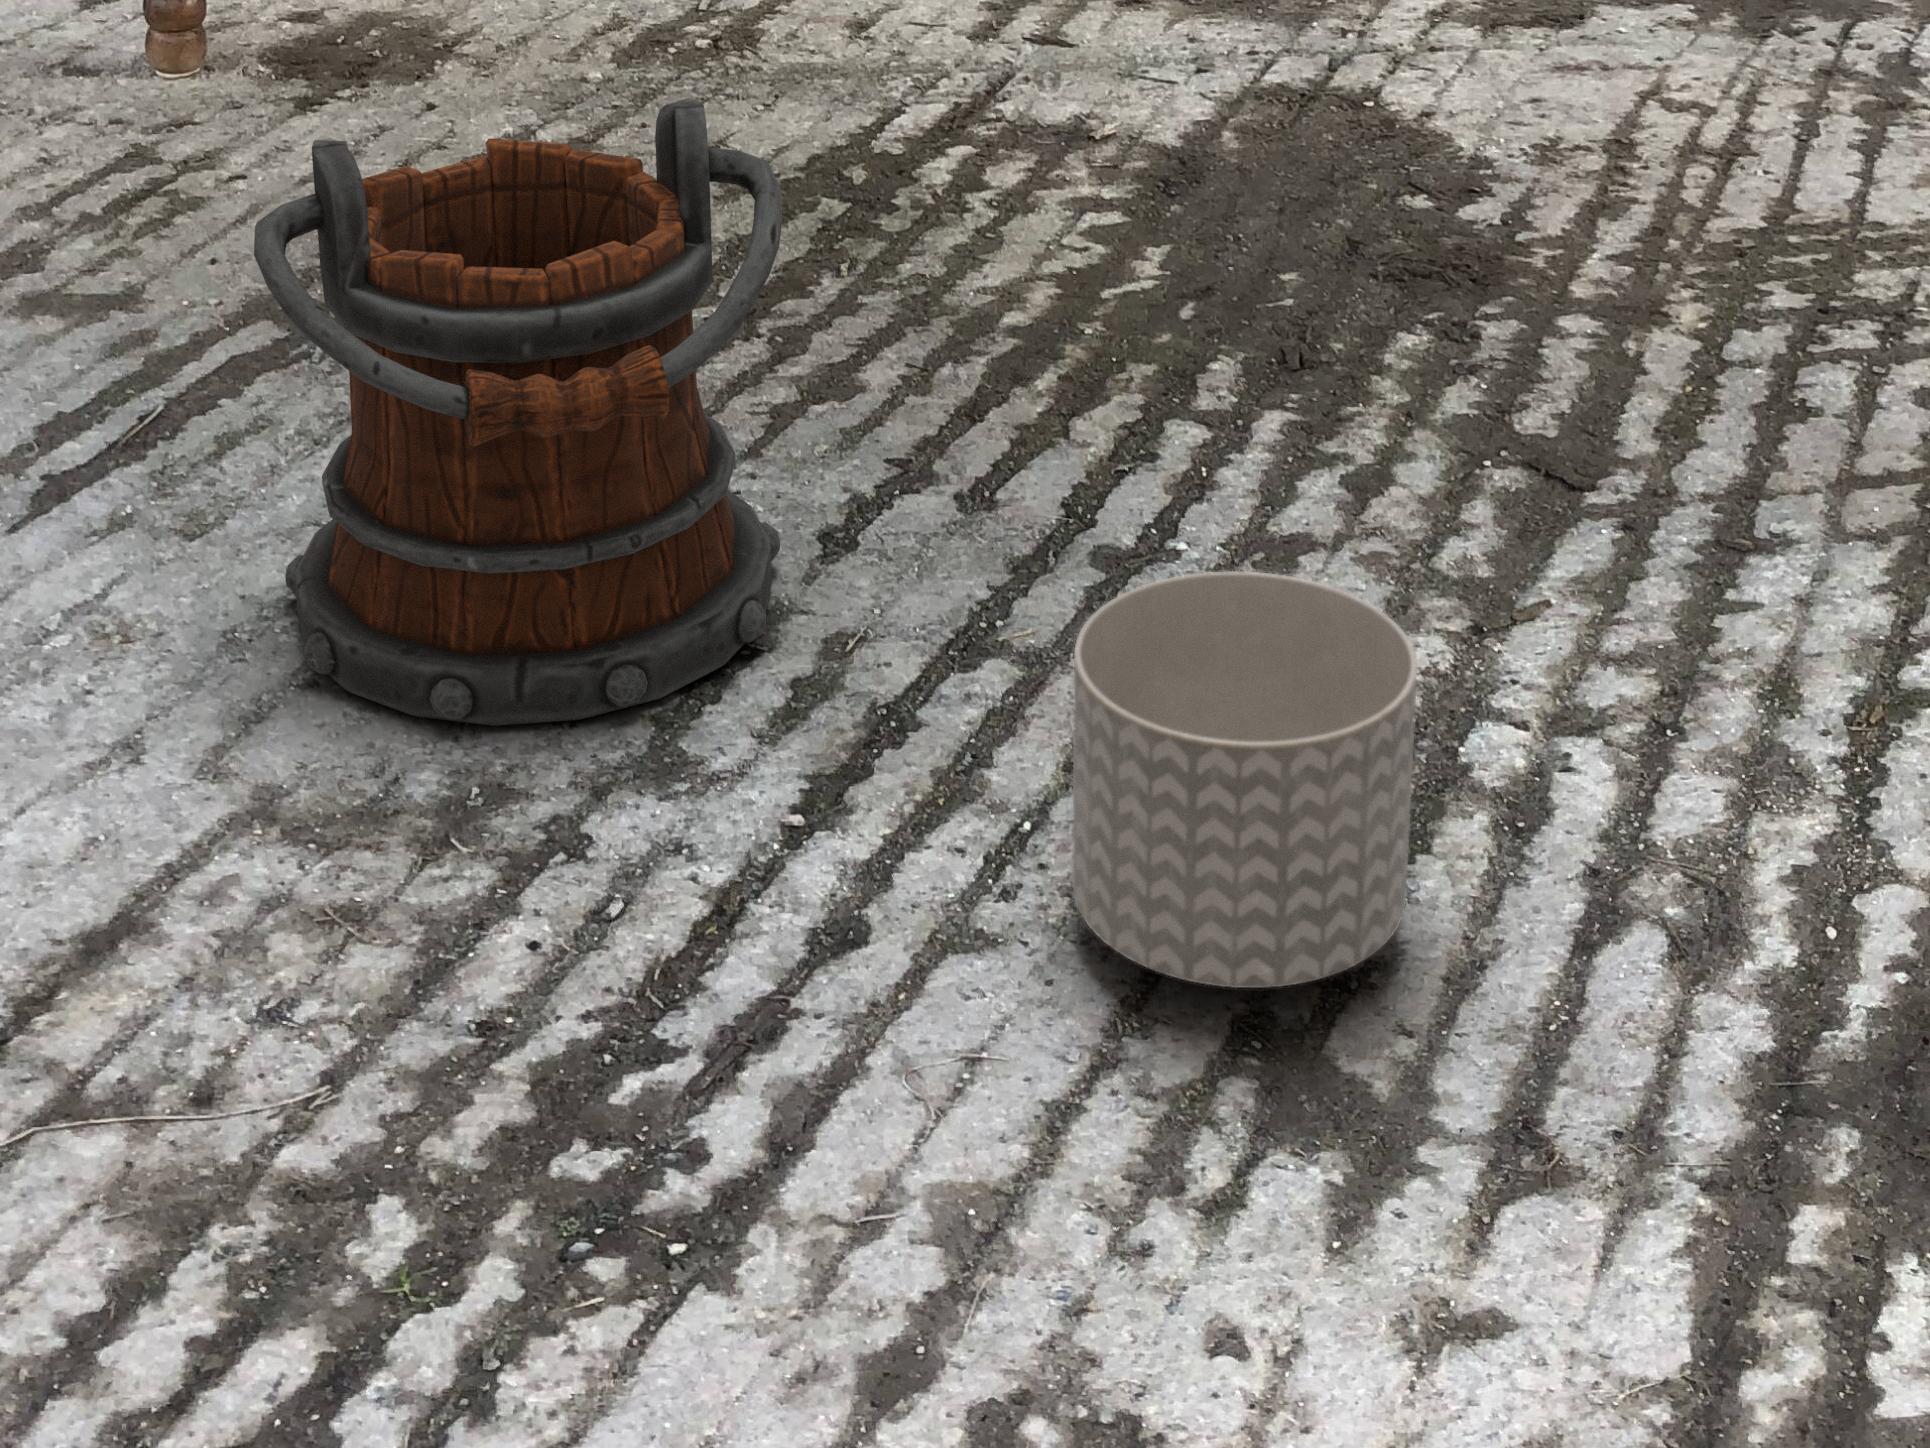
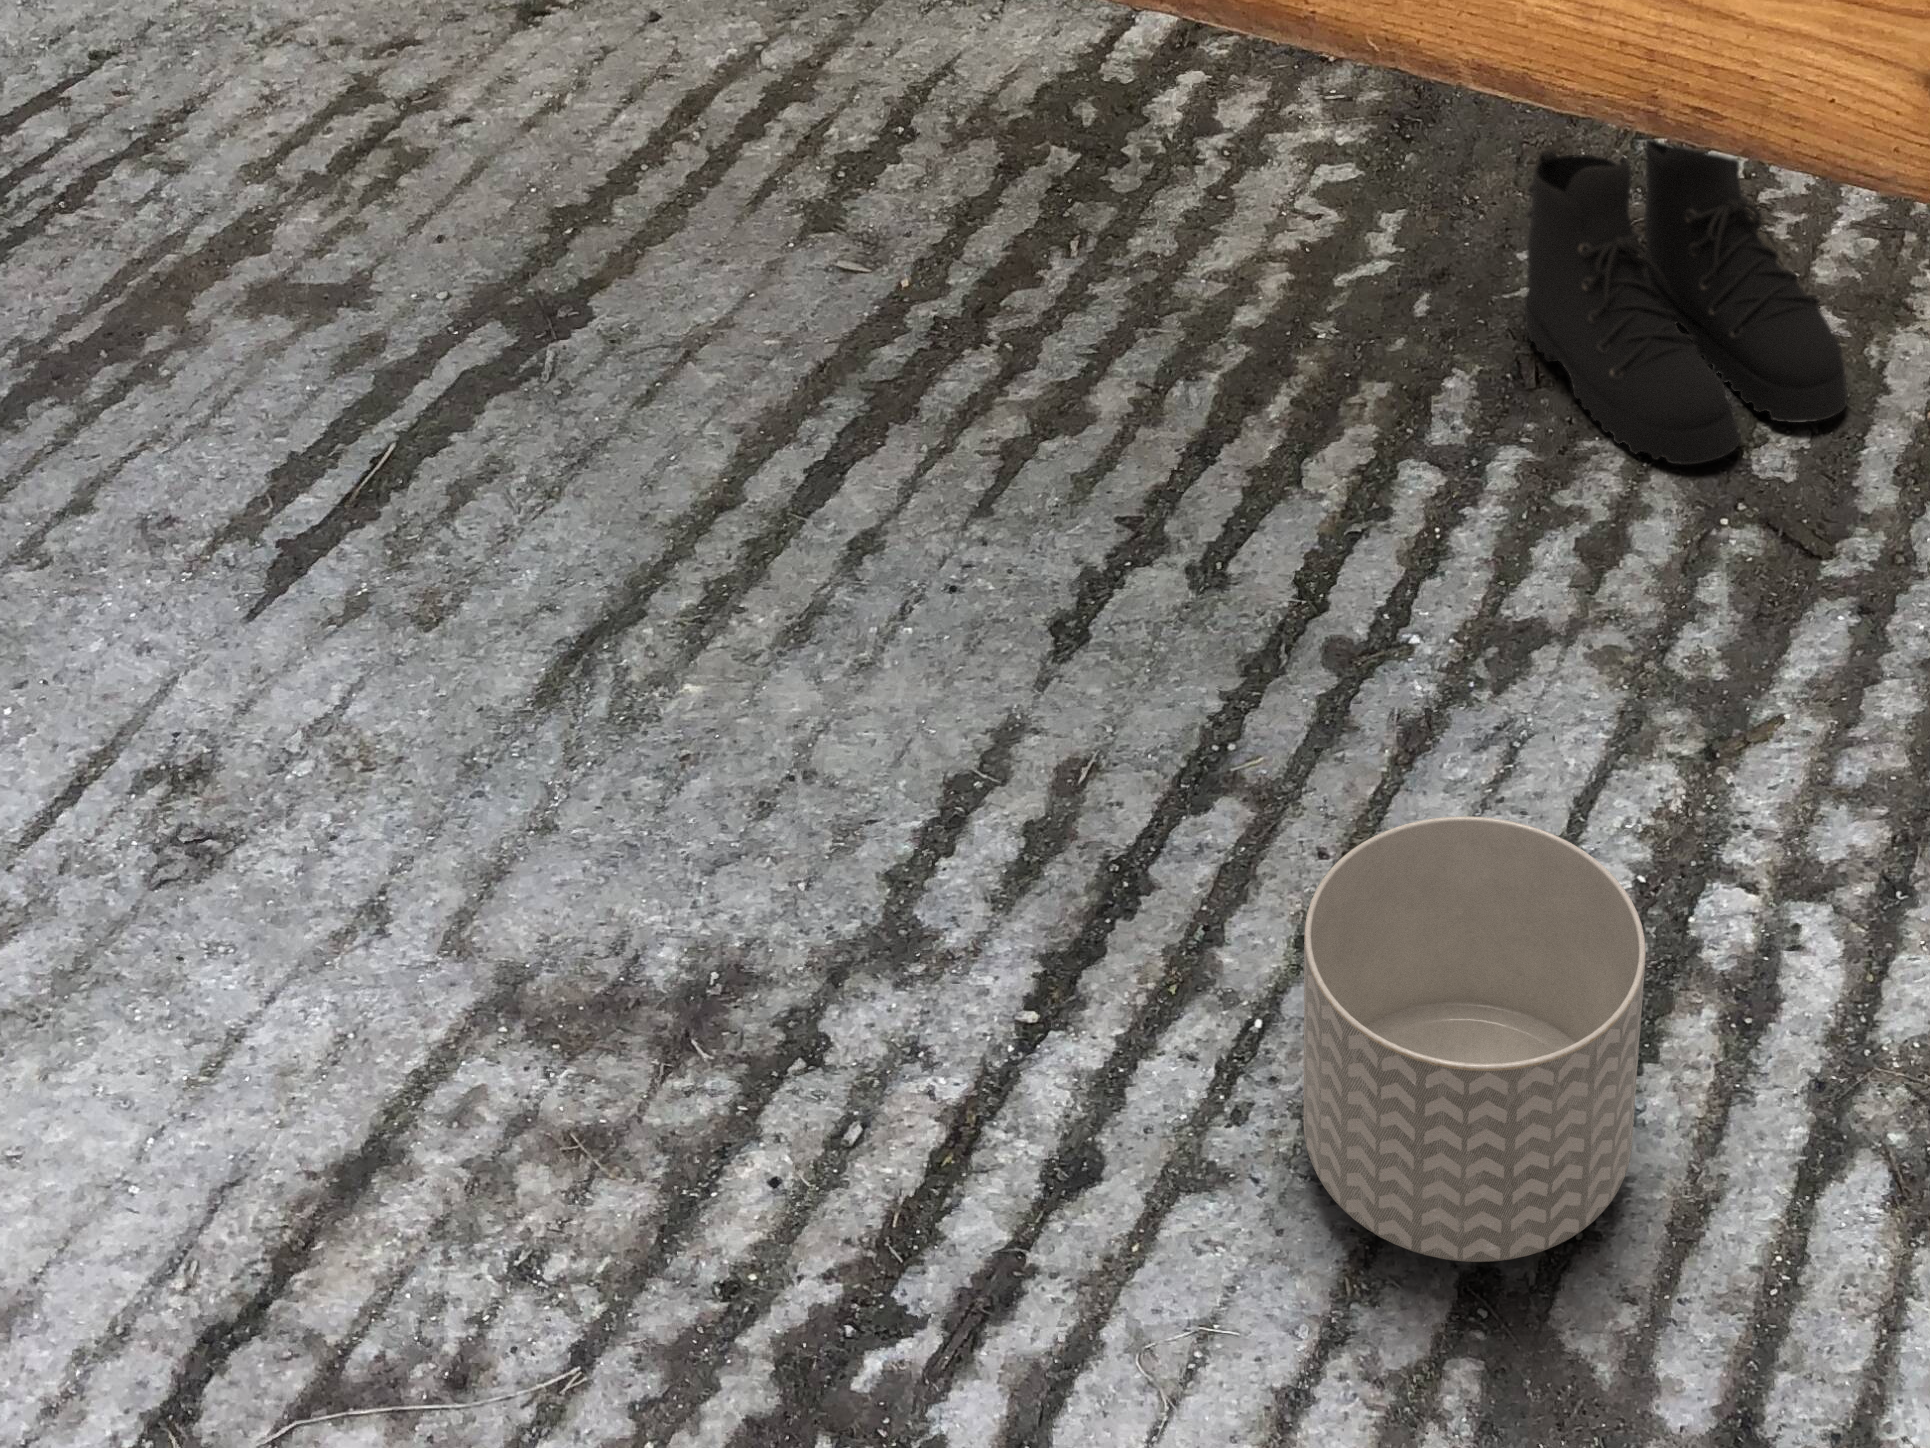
bucket: present [254,98,783,726] -> none [477,250,1014,887]
boots: none [1284,111,1604,418] -> present [1525,139,1847,465]

